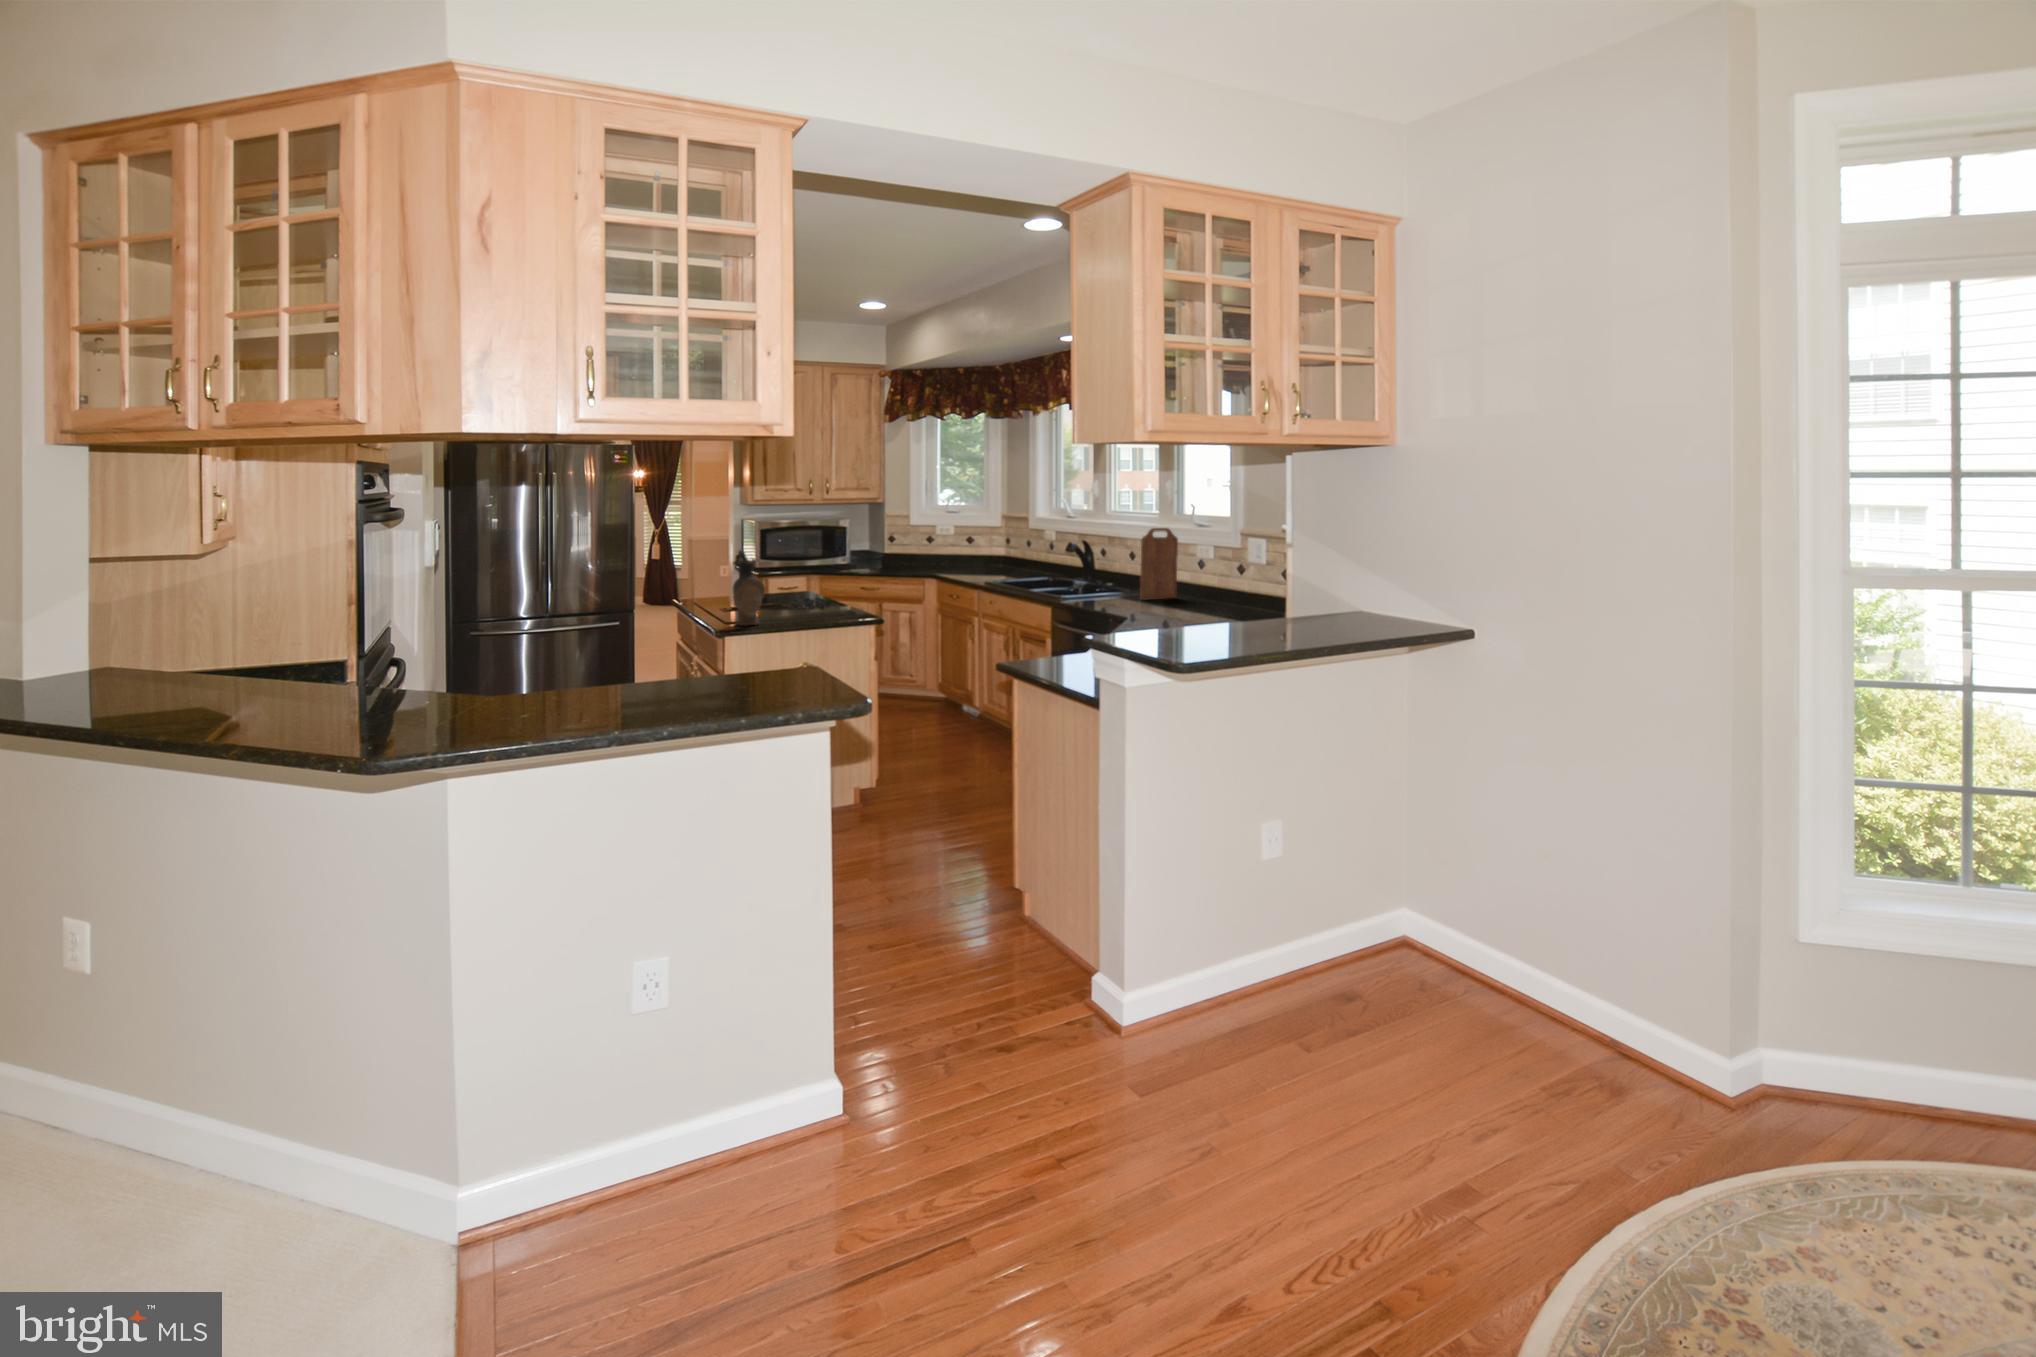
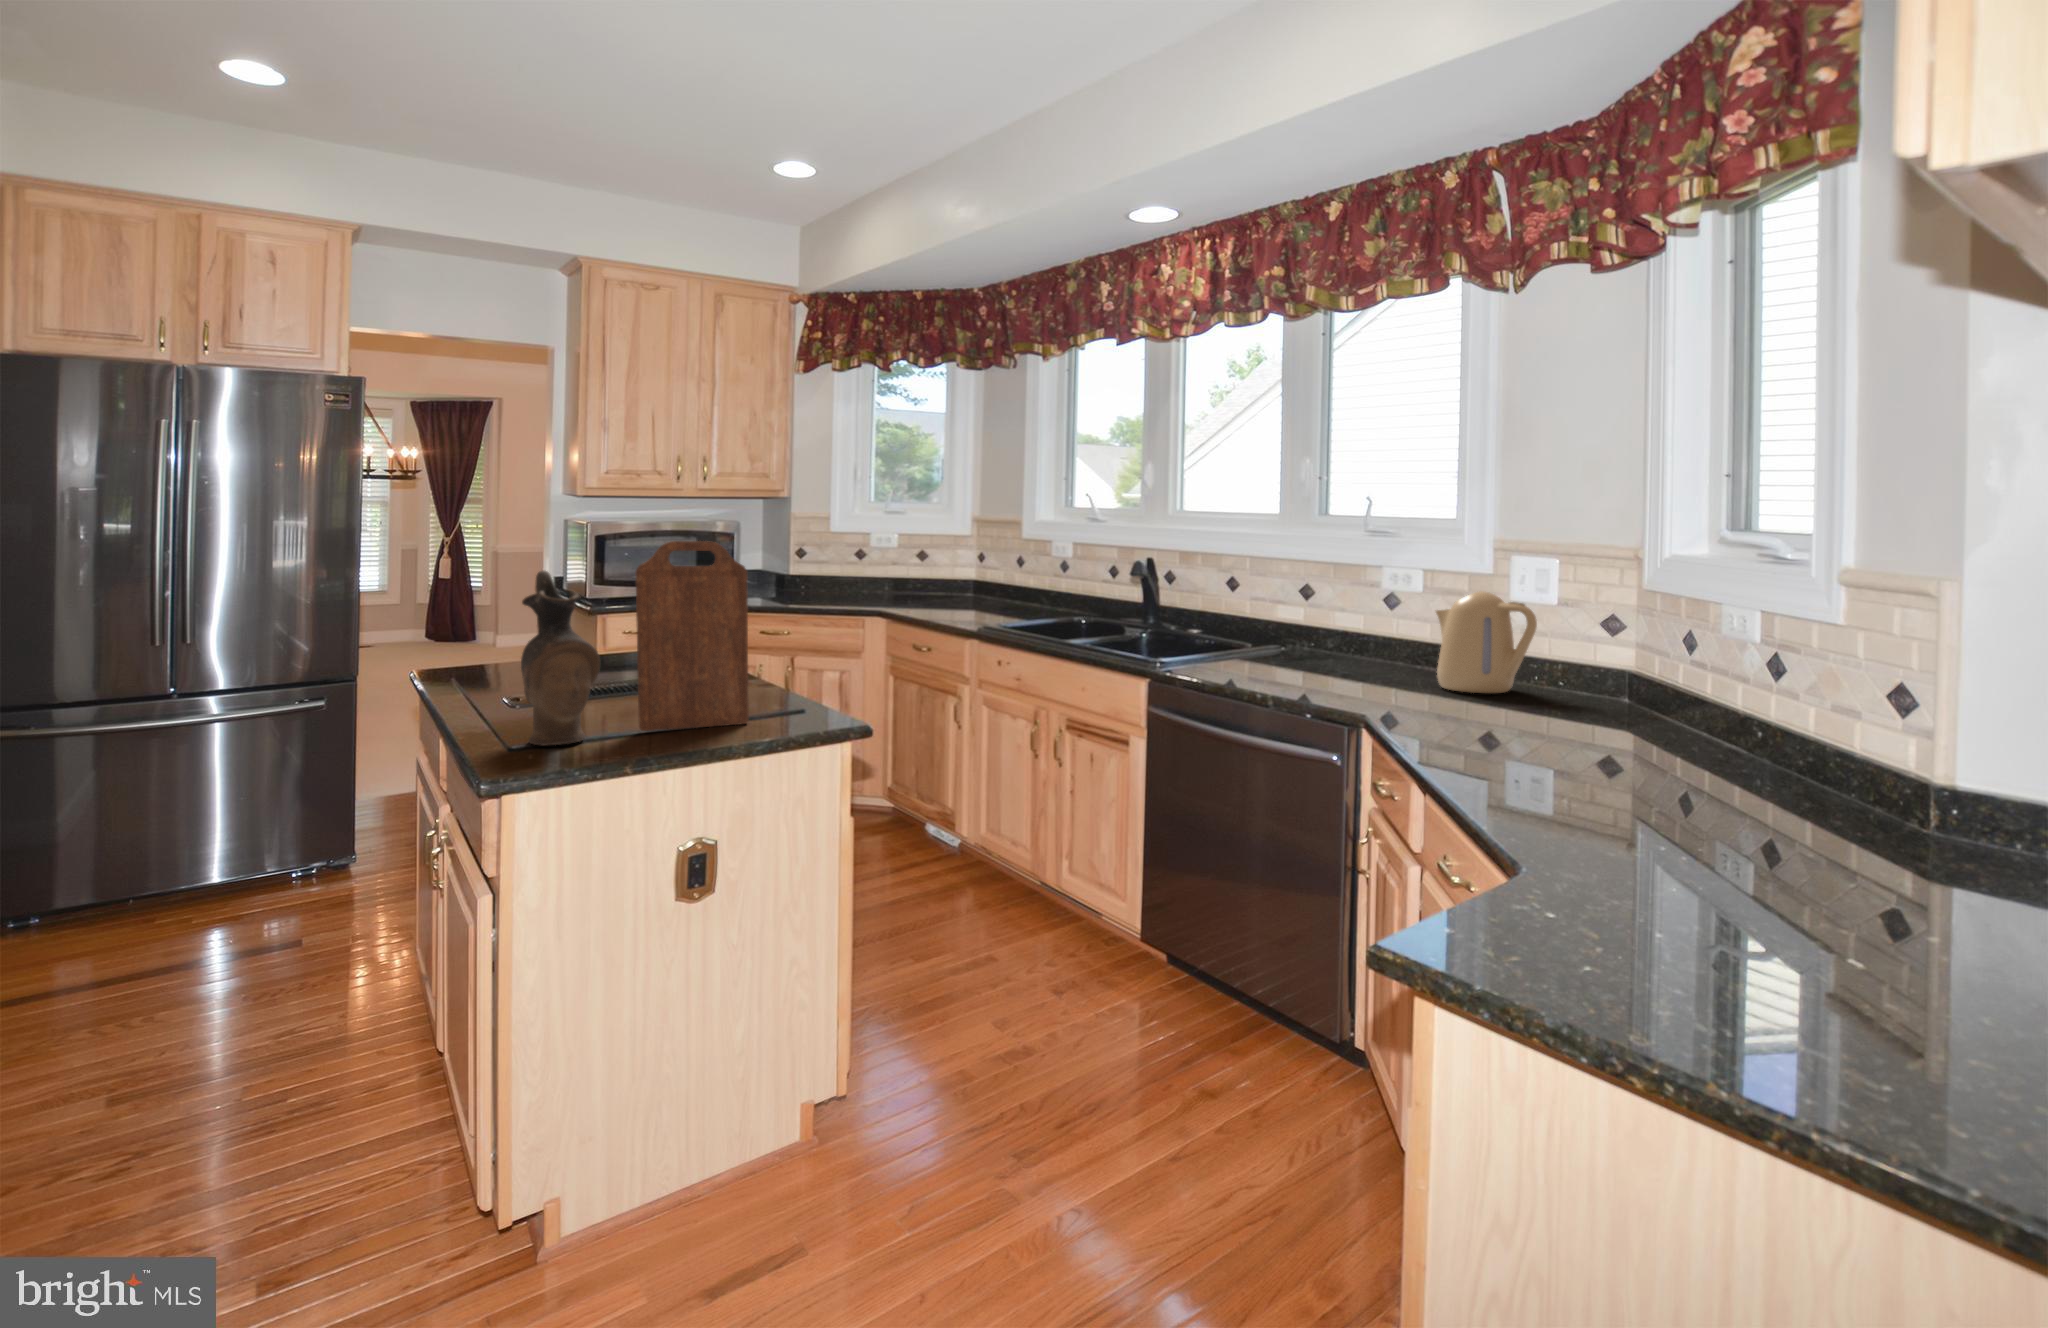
cutting board: present [1140,528,1178,599] -> present [635,541,749,731]
kettle: none [1201,557,1245,612] -> present [1436,591,1537,693]

